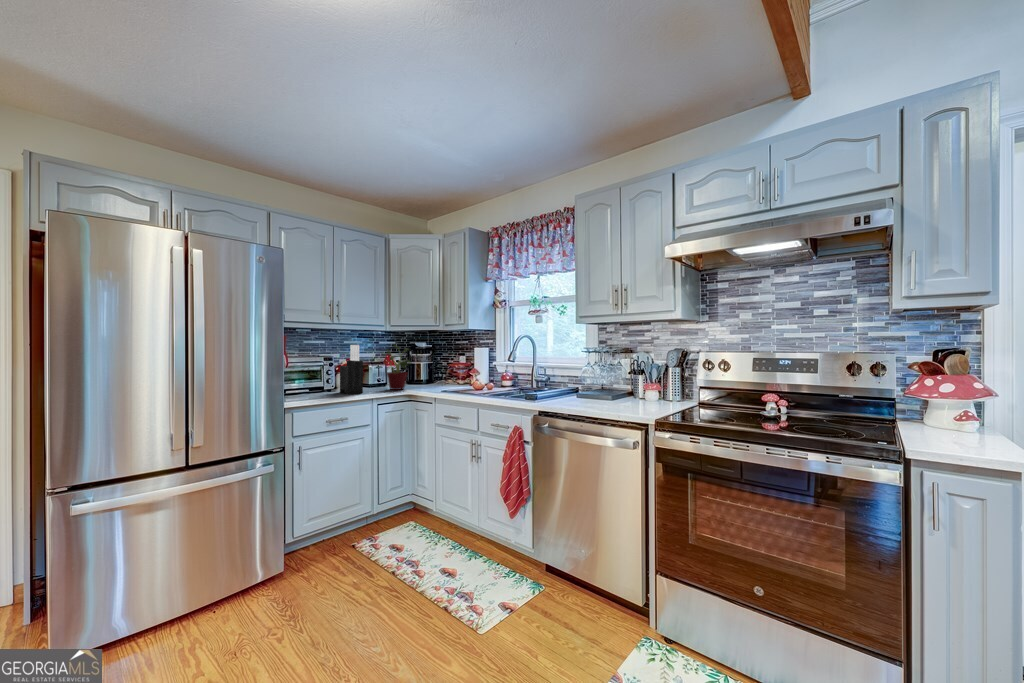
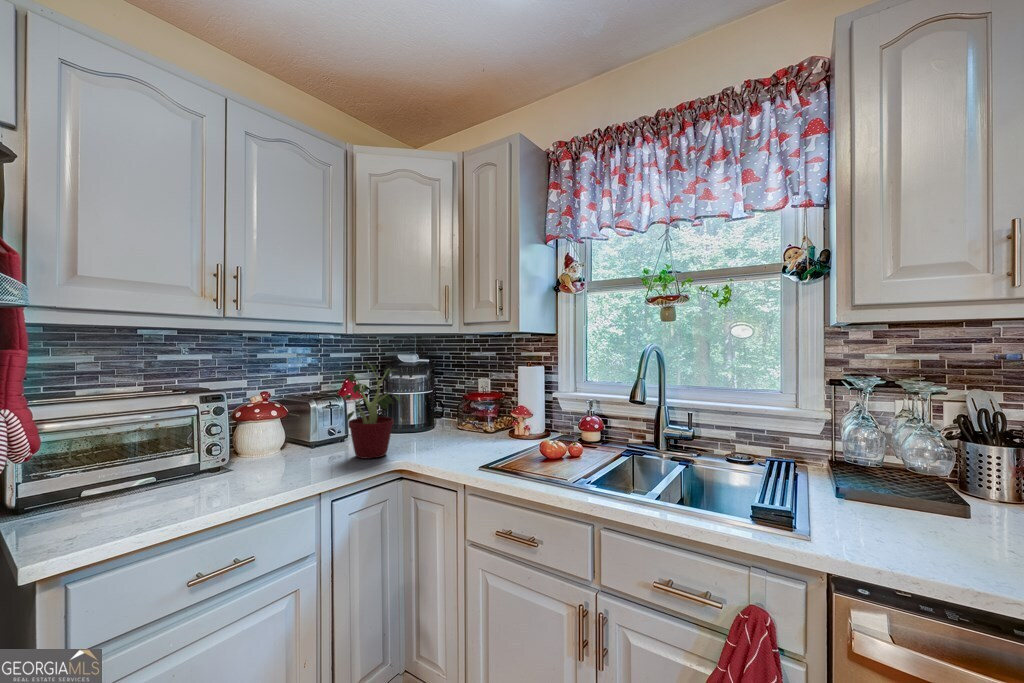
knife block: present [340,345,363,394] -> none [239,365,295,486]

